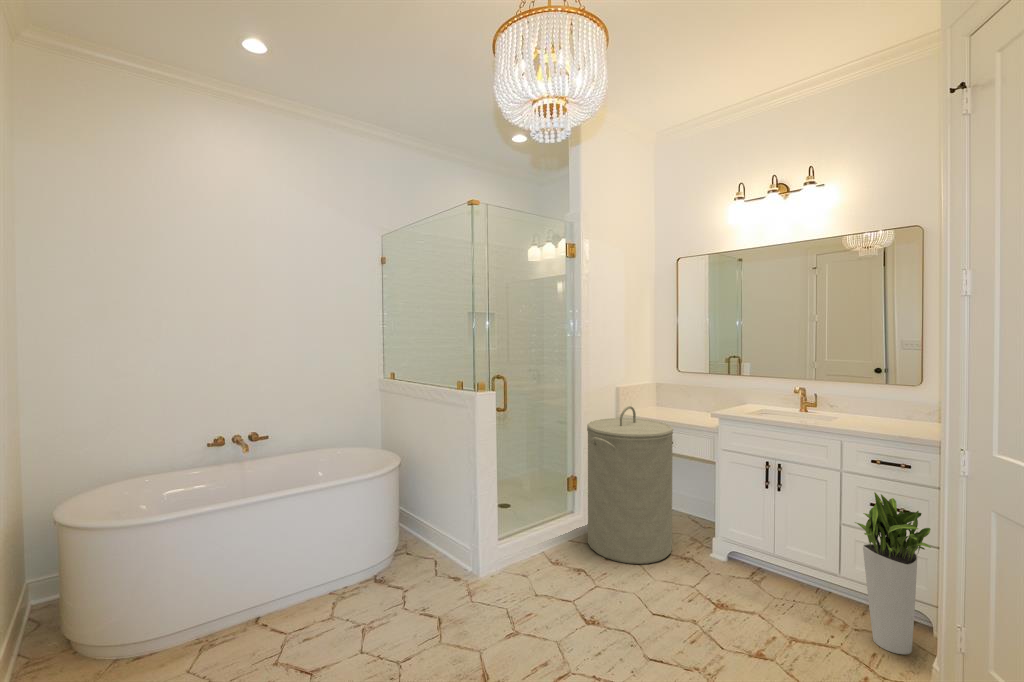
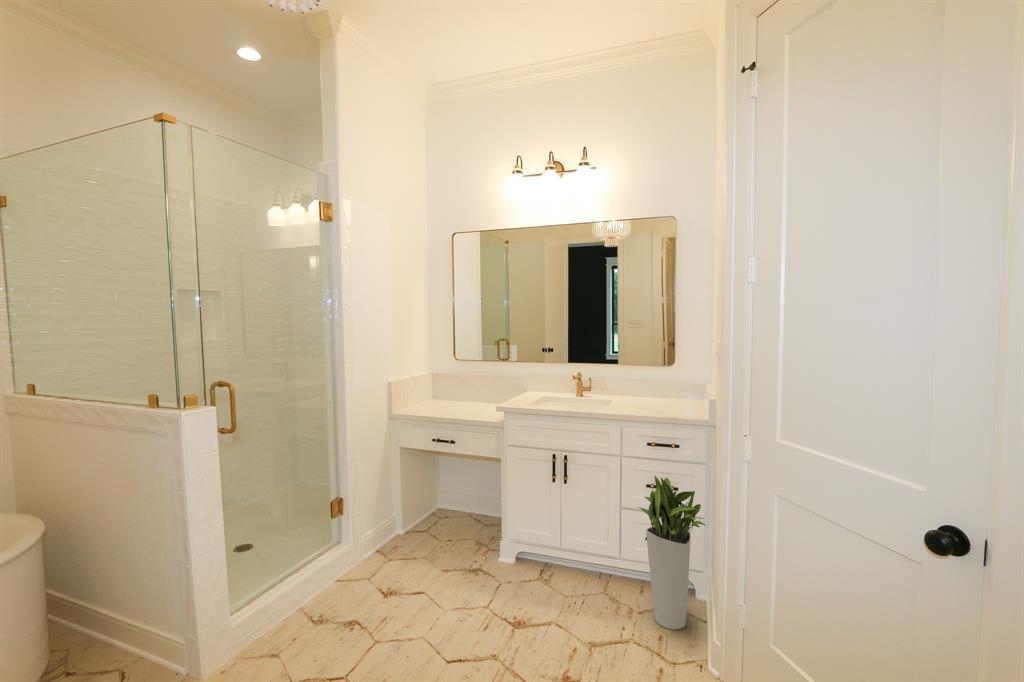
laundry hamper: present [587,406,673,564] -> none [356,407,459,597]

